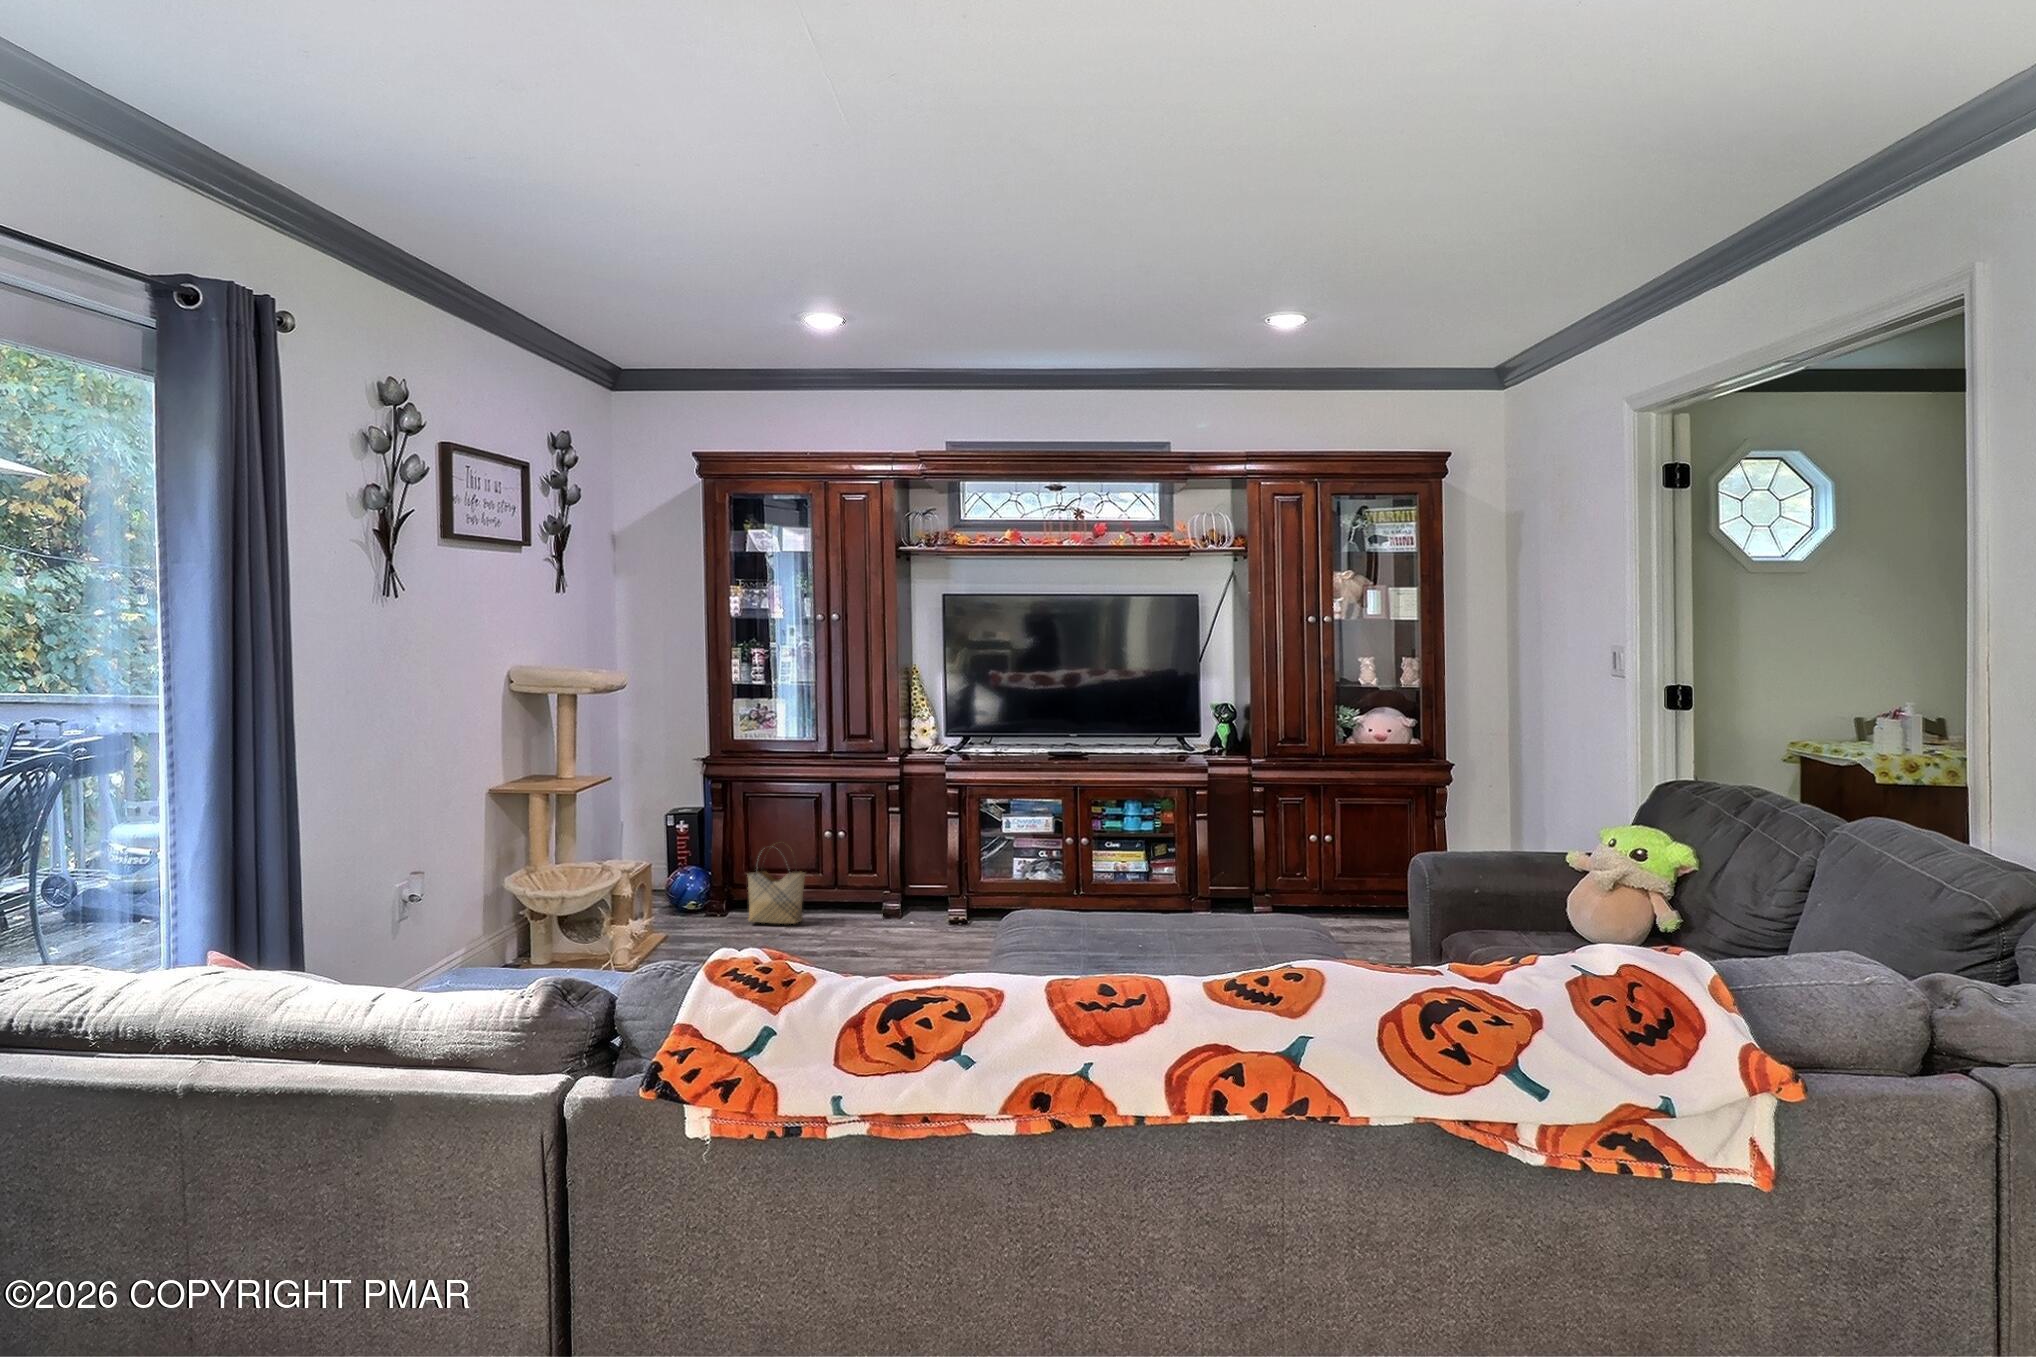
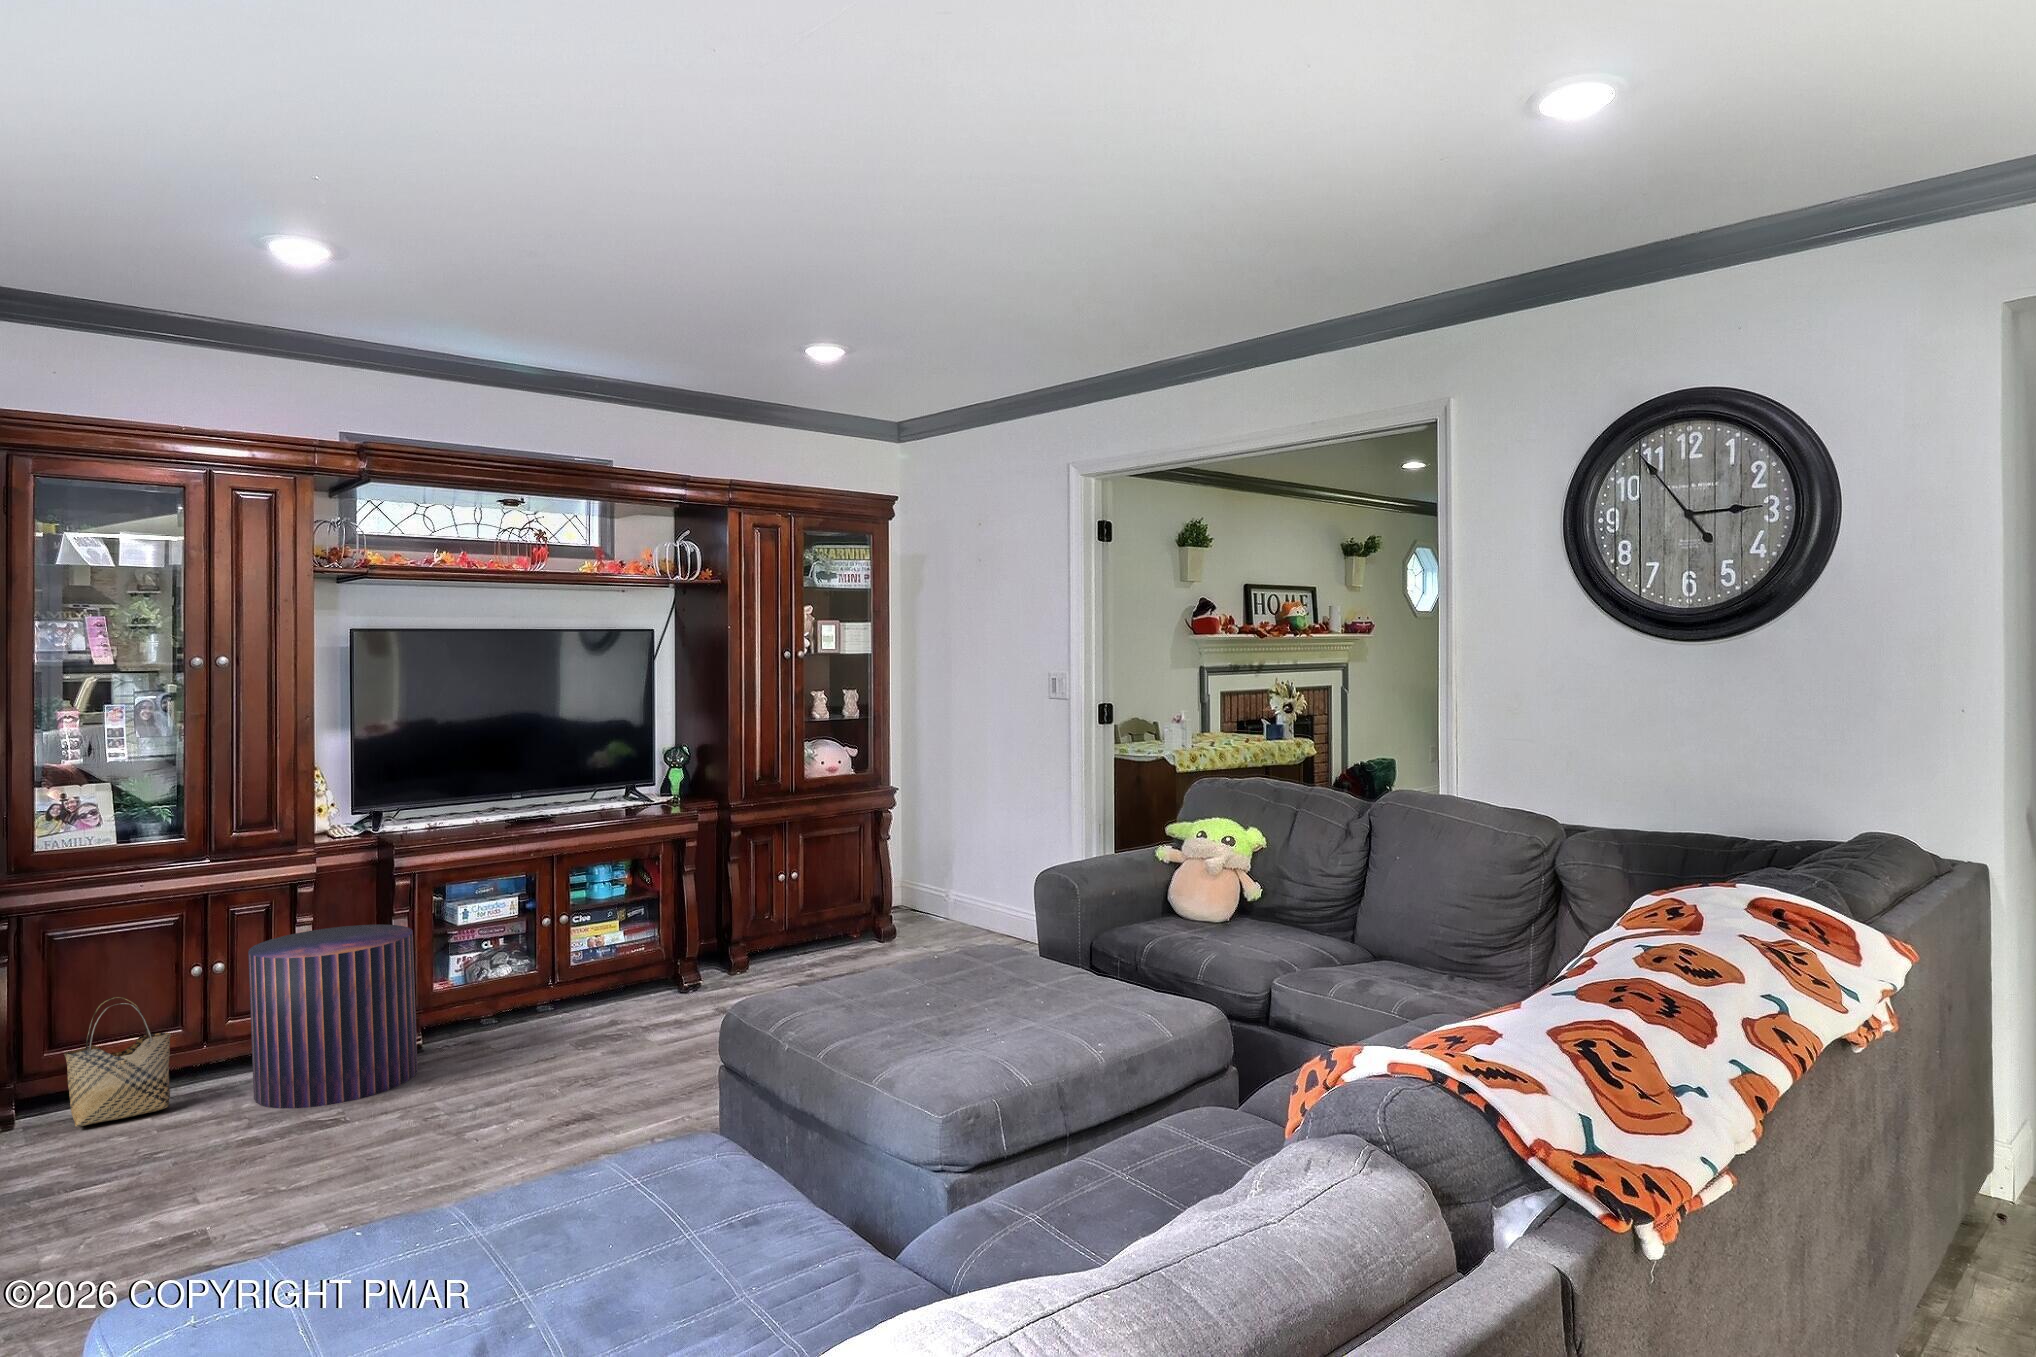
pouf: none [836,818,945,950] -> present [248,925,418,1109]

